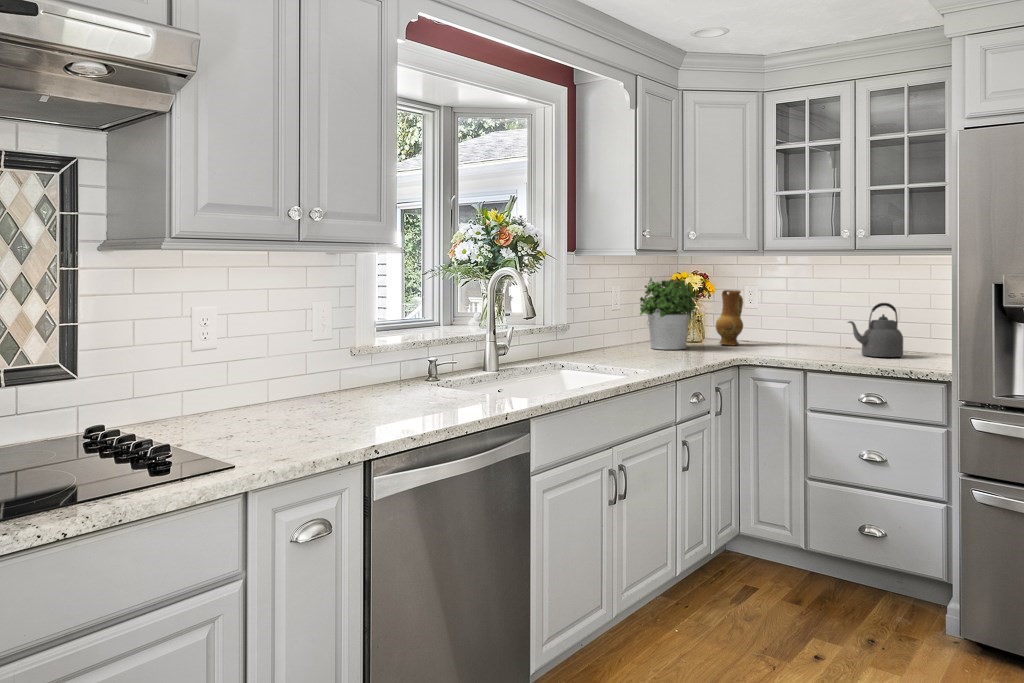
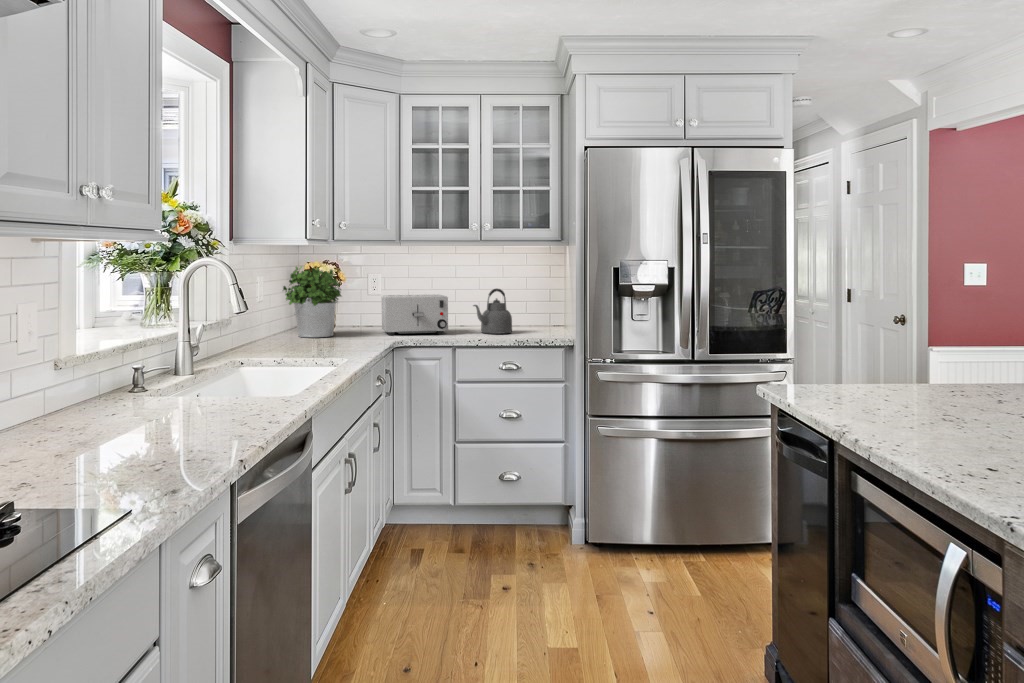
ceramic jug: present [715,290,743,345] -> none [349,278,375,330]
toaster: none [741,308,817,353] -> present [381,294,448,335]

